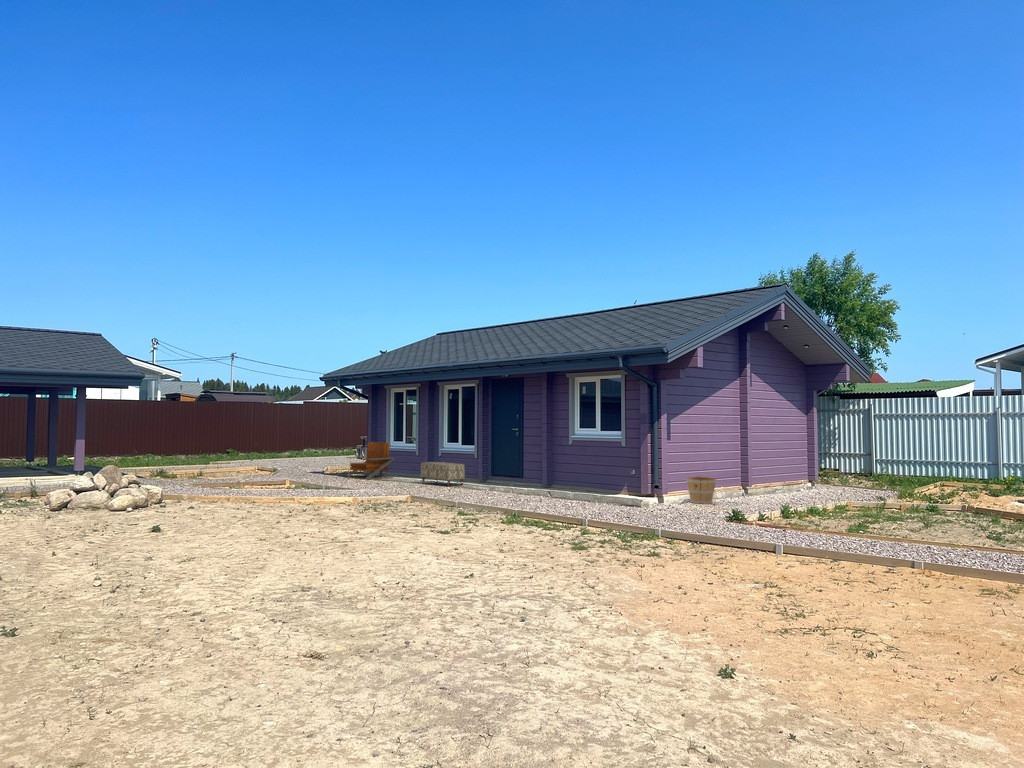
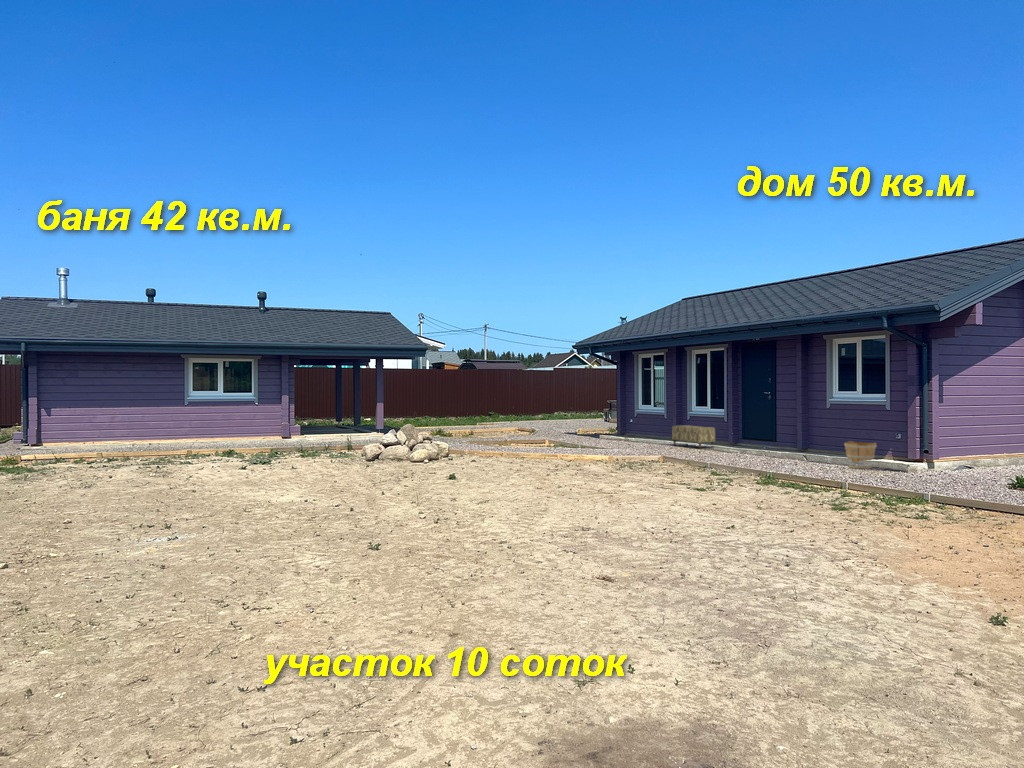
lounge chair: present [347,442,395,479] -> none [601,406,646,441]
wooden bucket: present [686,477,716,504] -> present [844,441,877,469]

